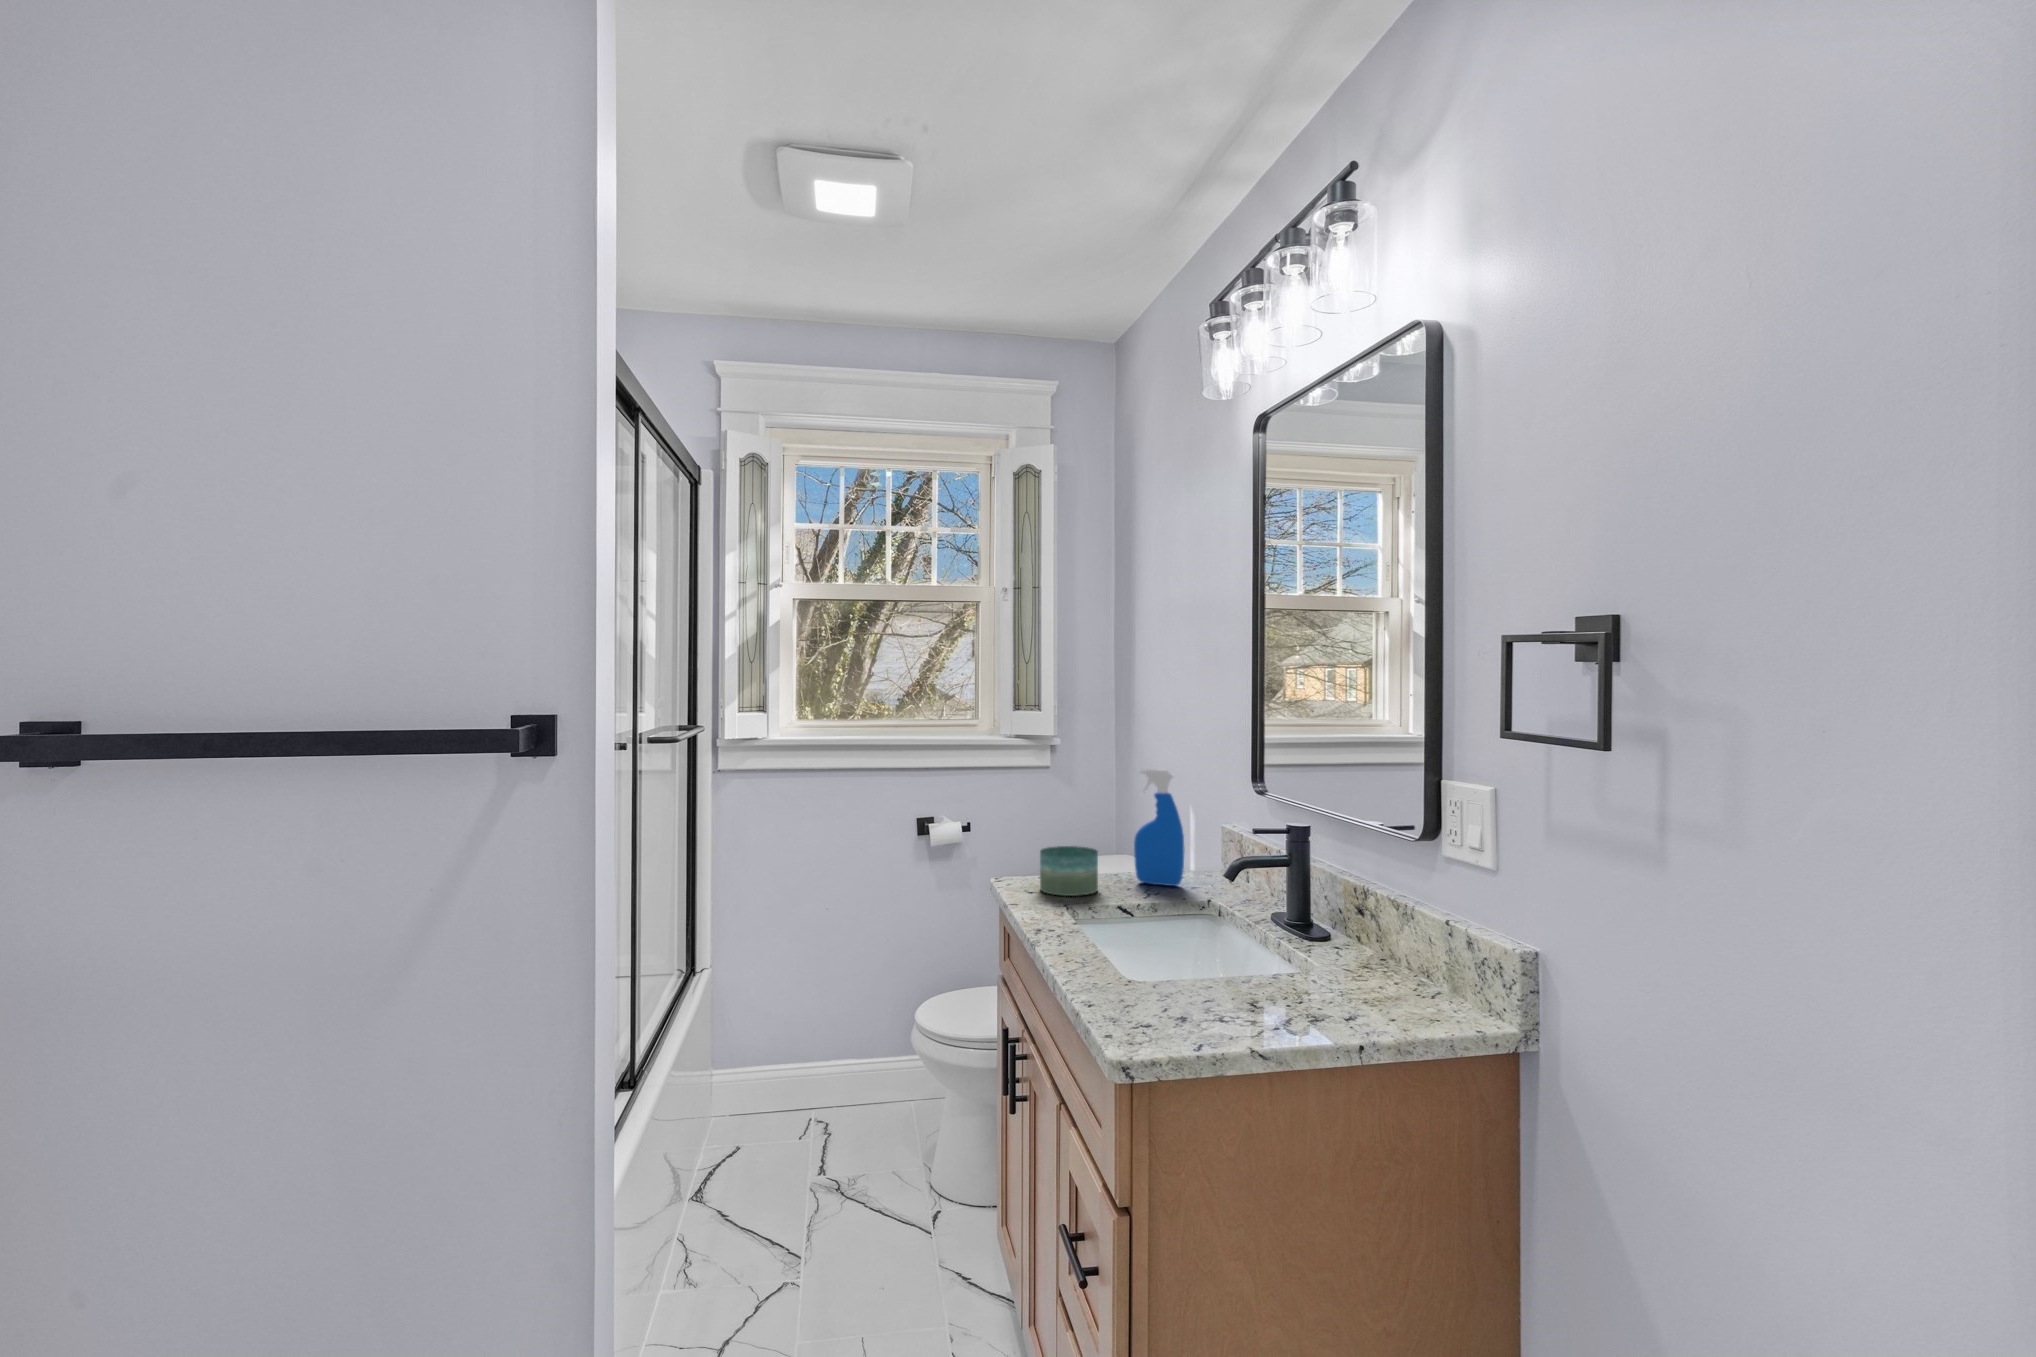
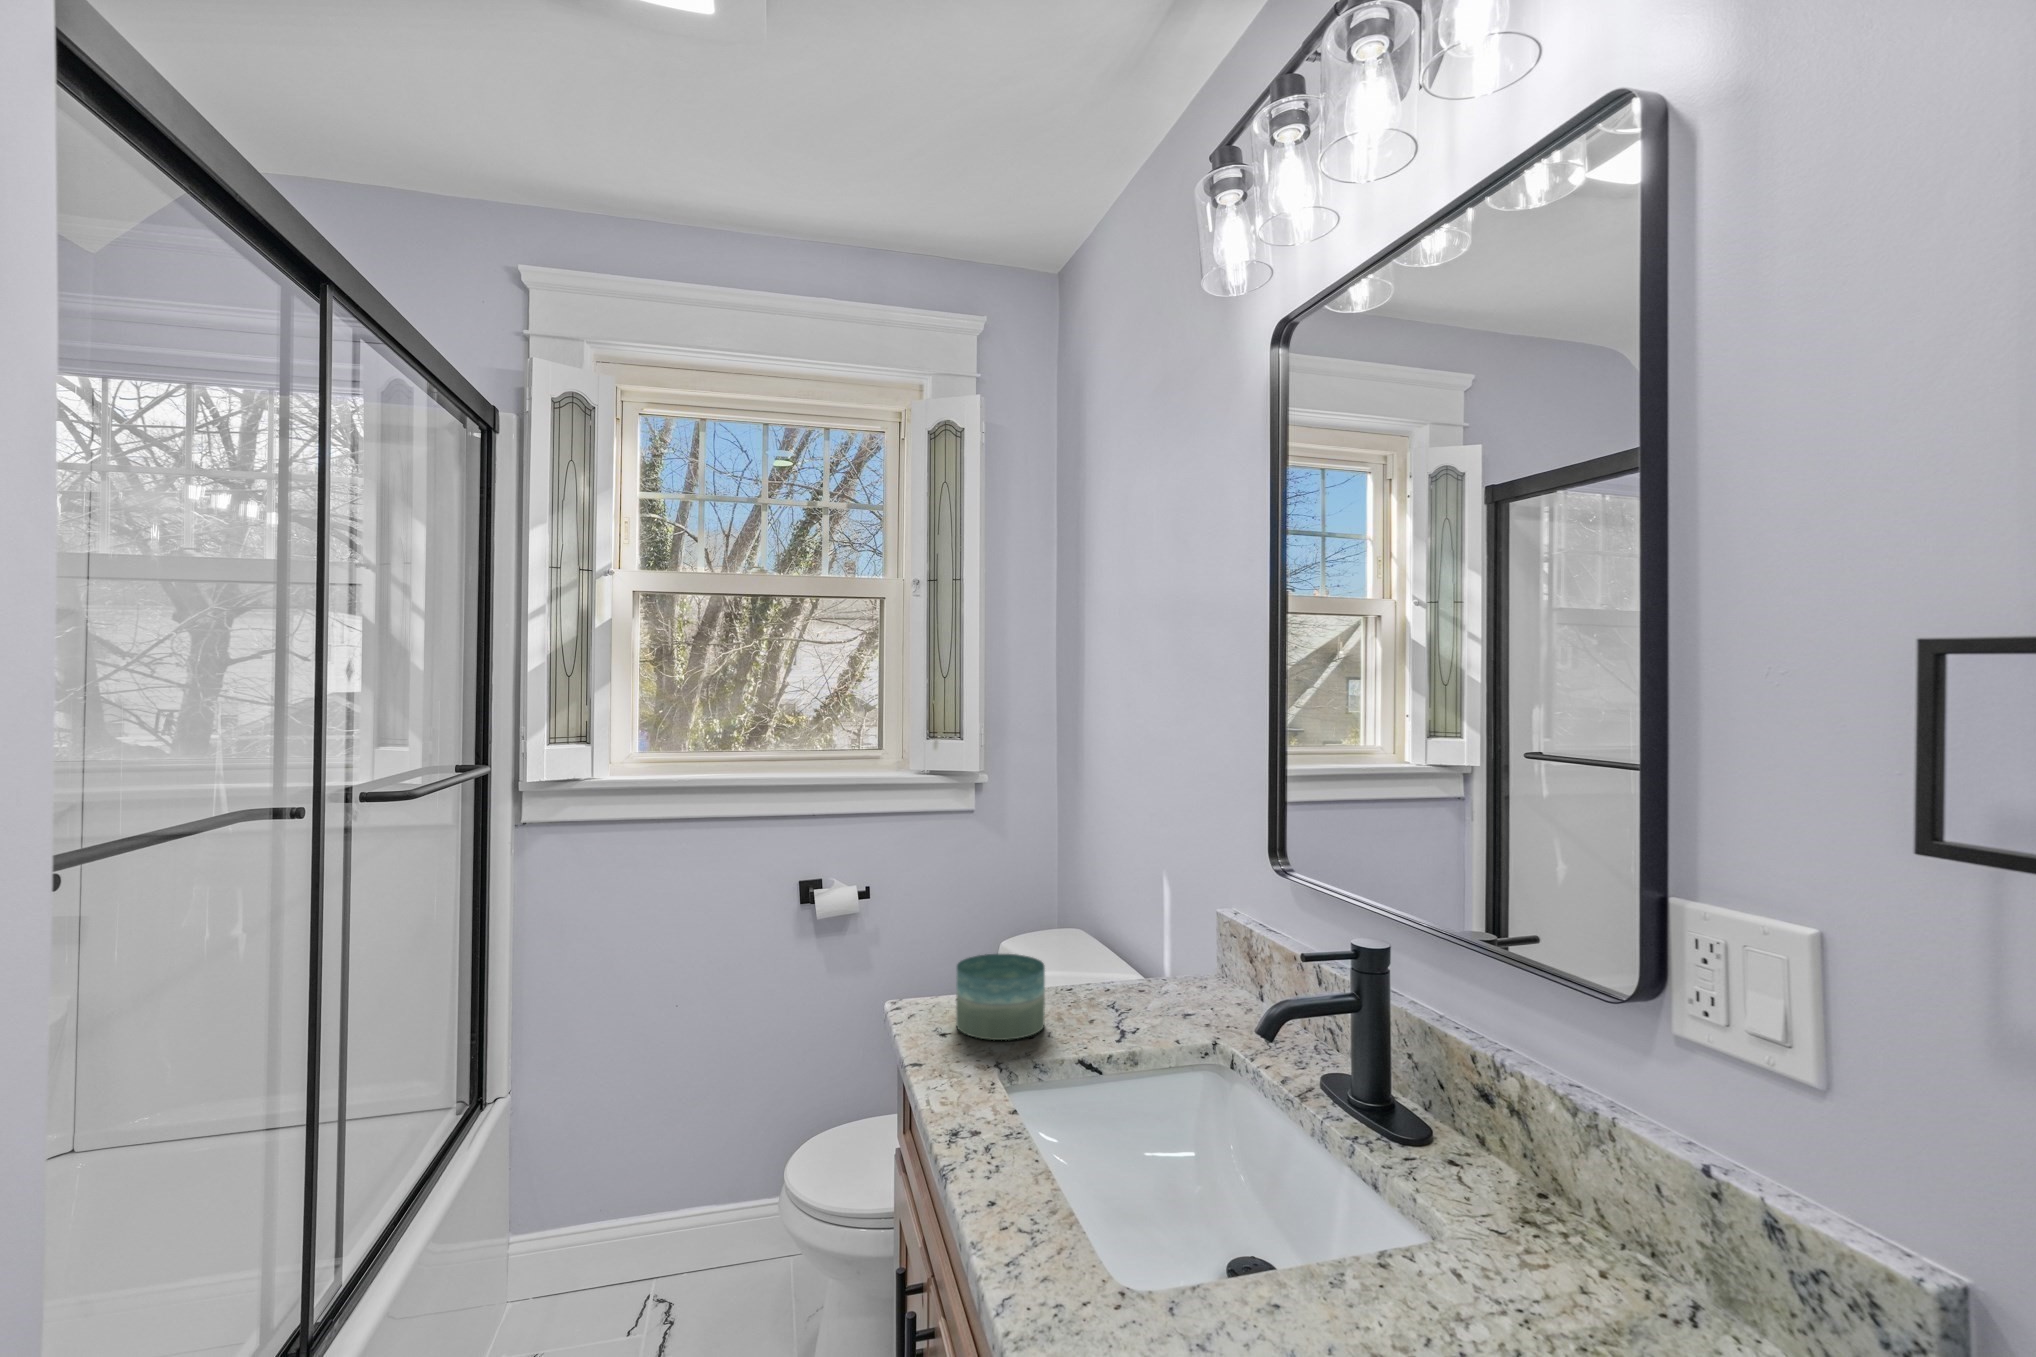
spray bottle: present [1134,769,1184,886] -> none [1096,835,1171,1011]

